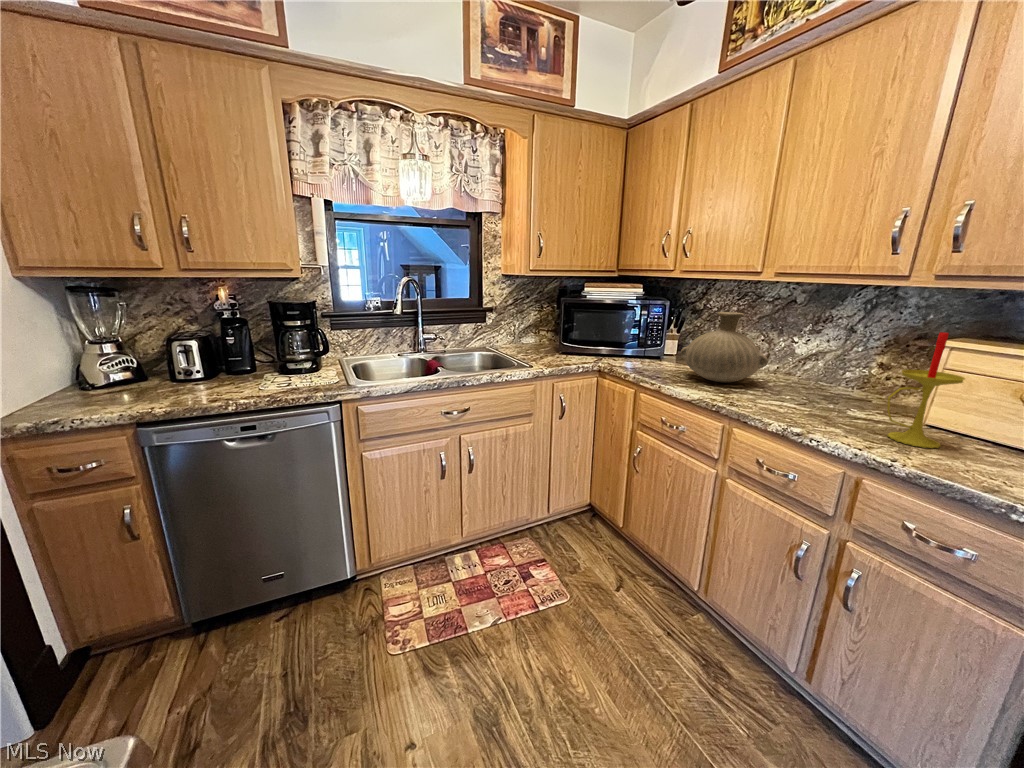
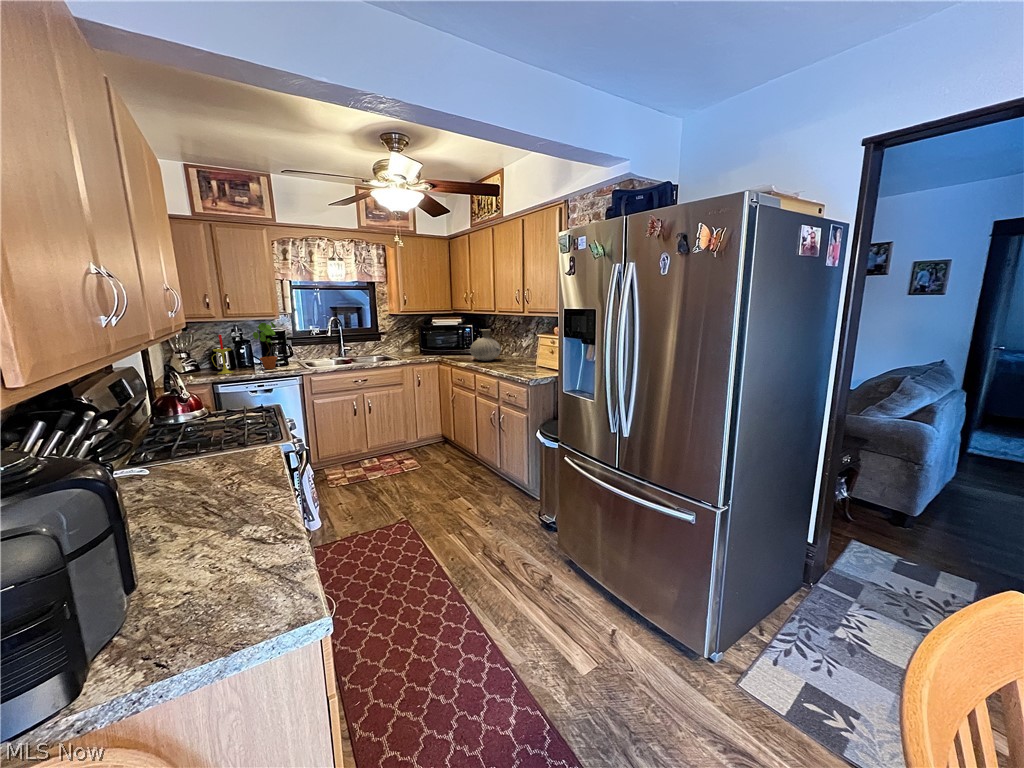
potted plant: none [238,282,294,384] -> present [253,322,278,369]
candle: present [887,332,965,448] -> present [212,335,233,374]

